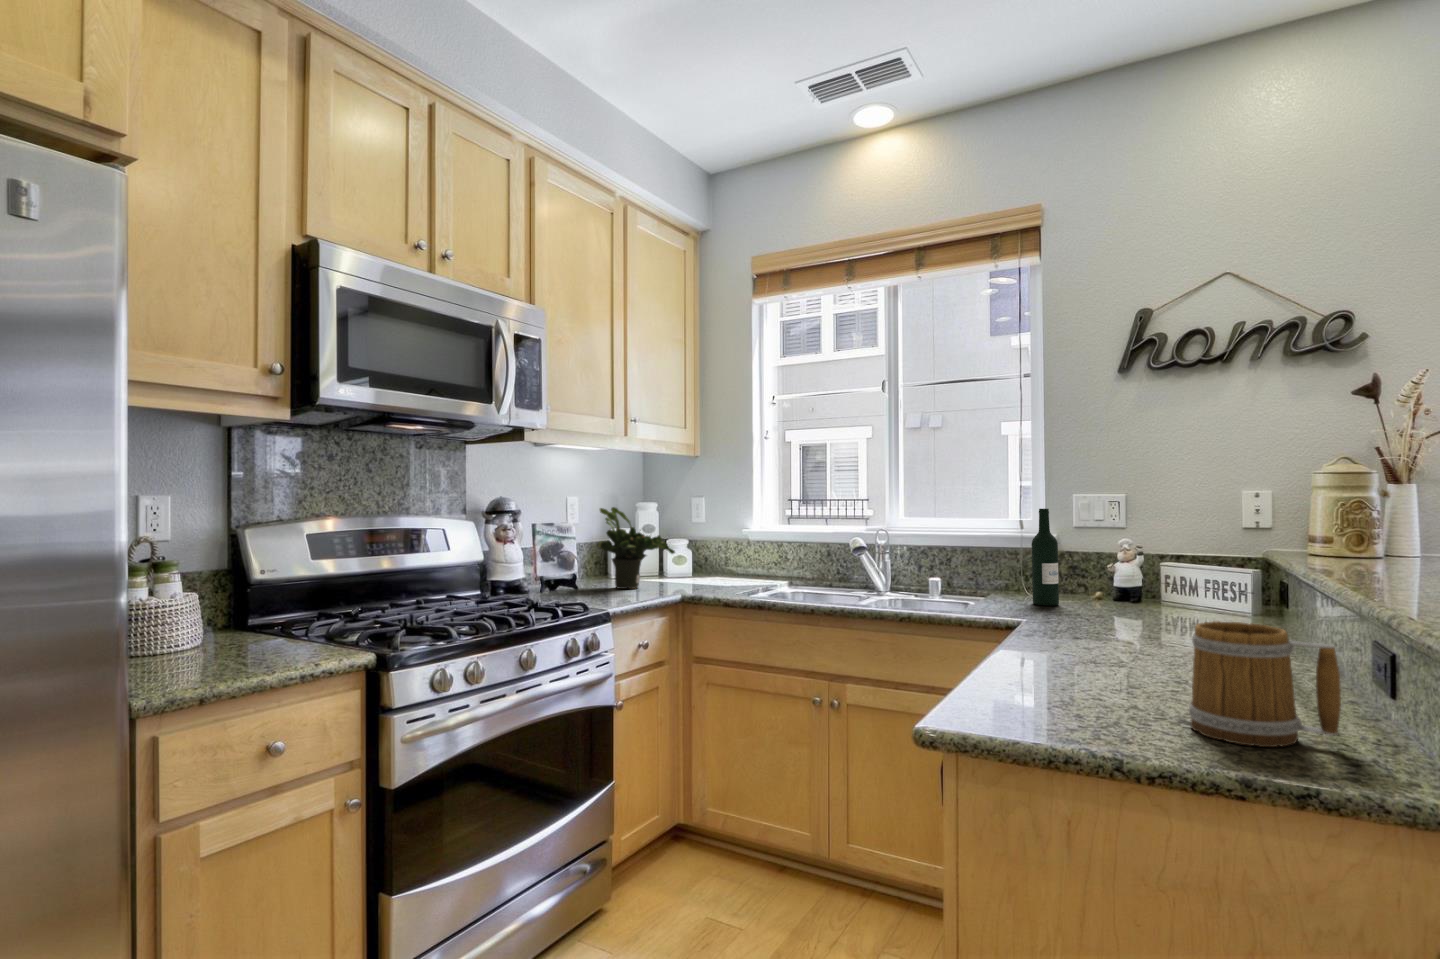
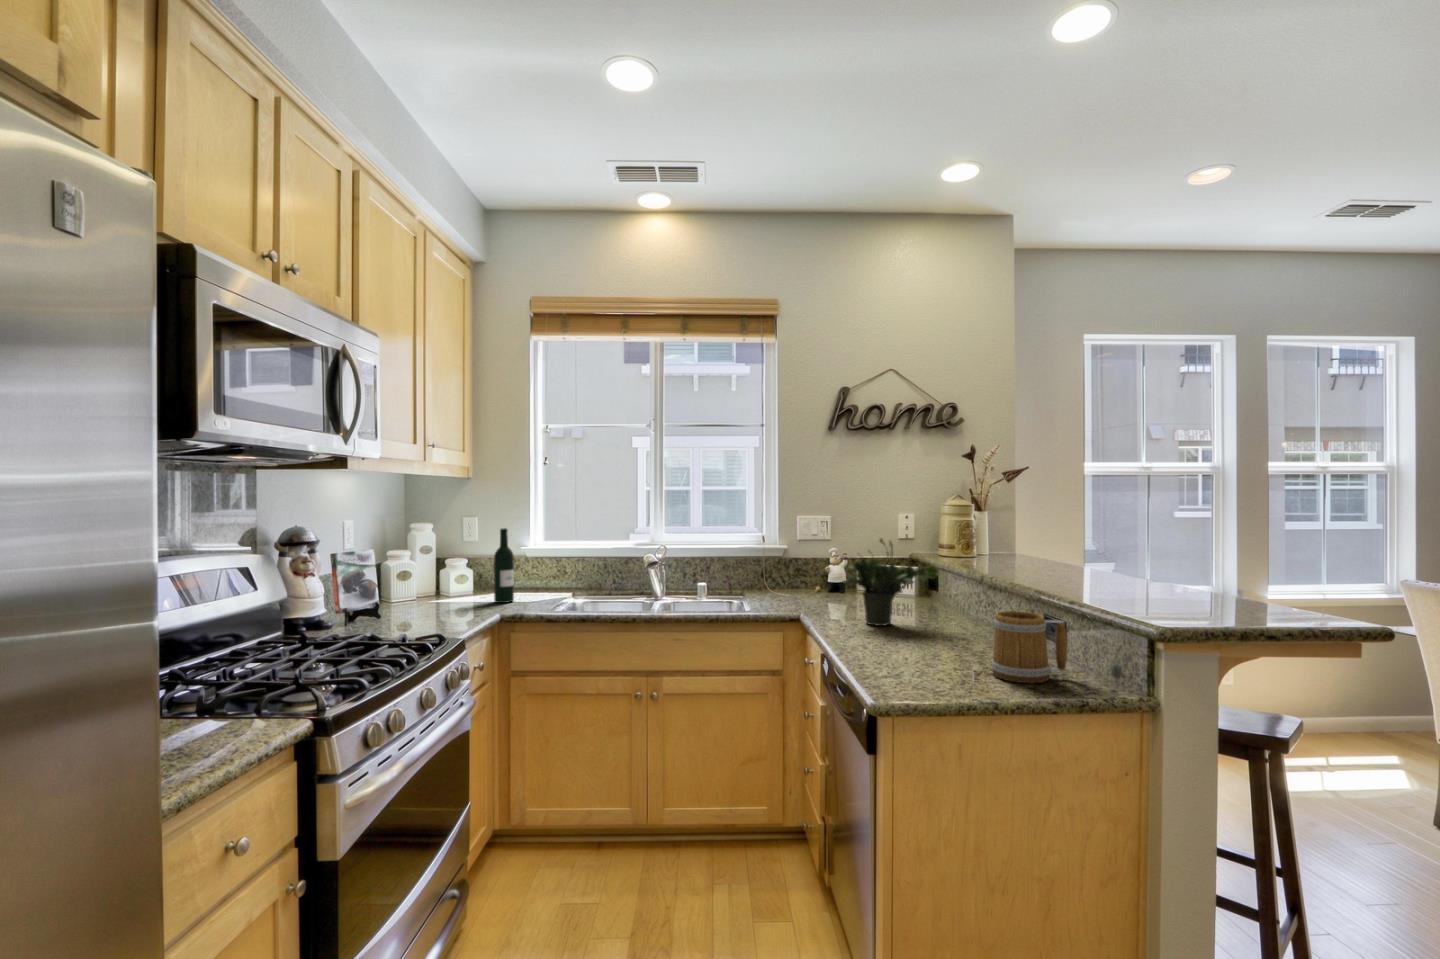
potted plant: present [598,507,675,589] -> present [843,539,938,626]
wine bottle: present [1032,509,1059,606] -> present [494,528,514,603]

